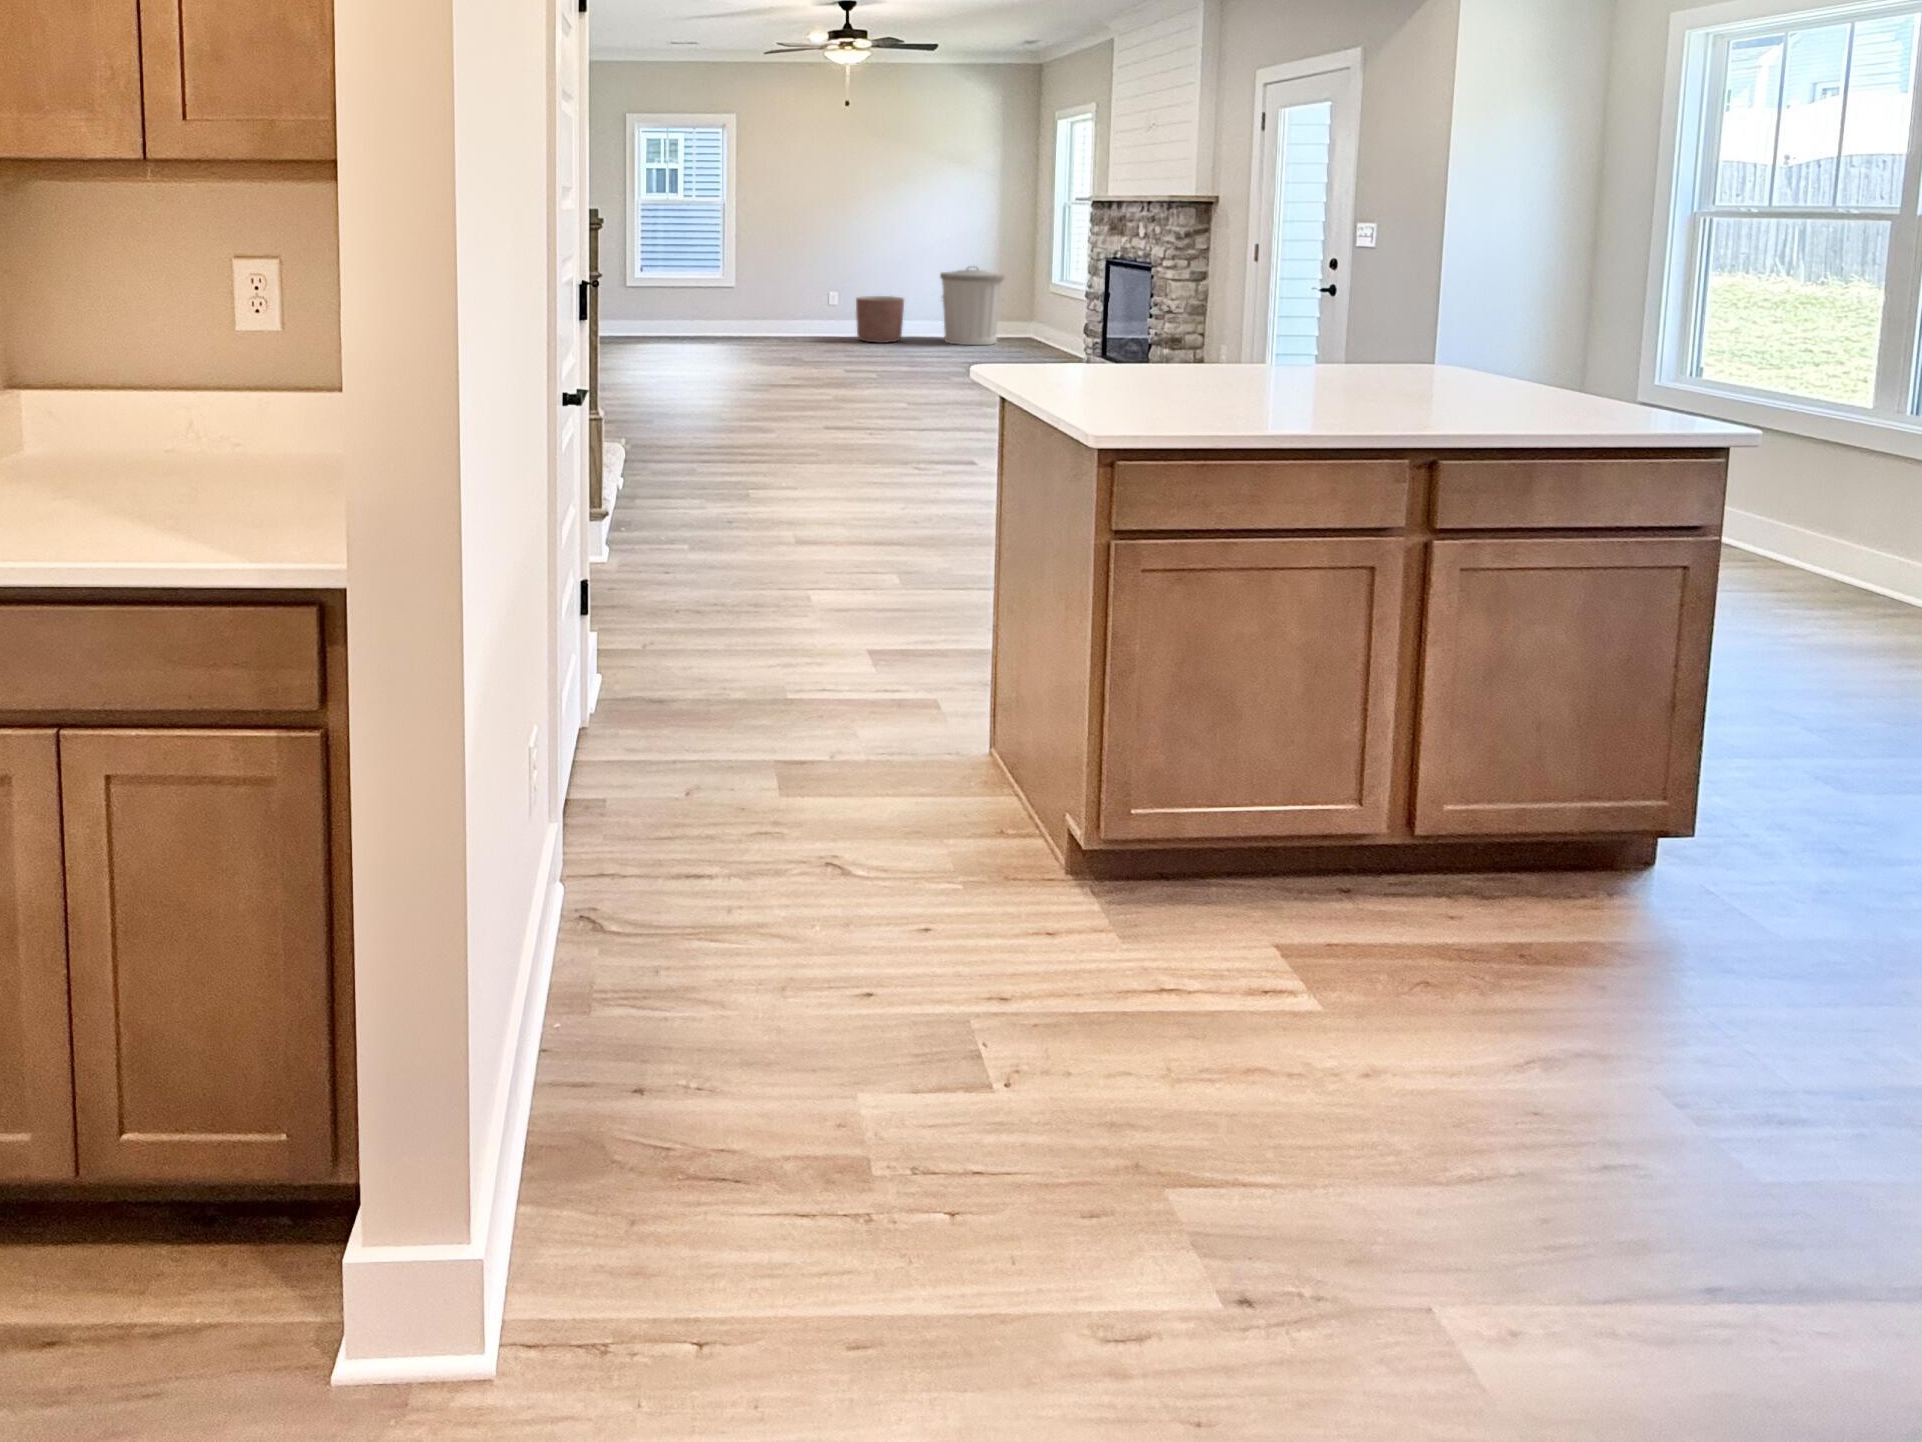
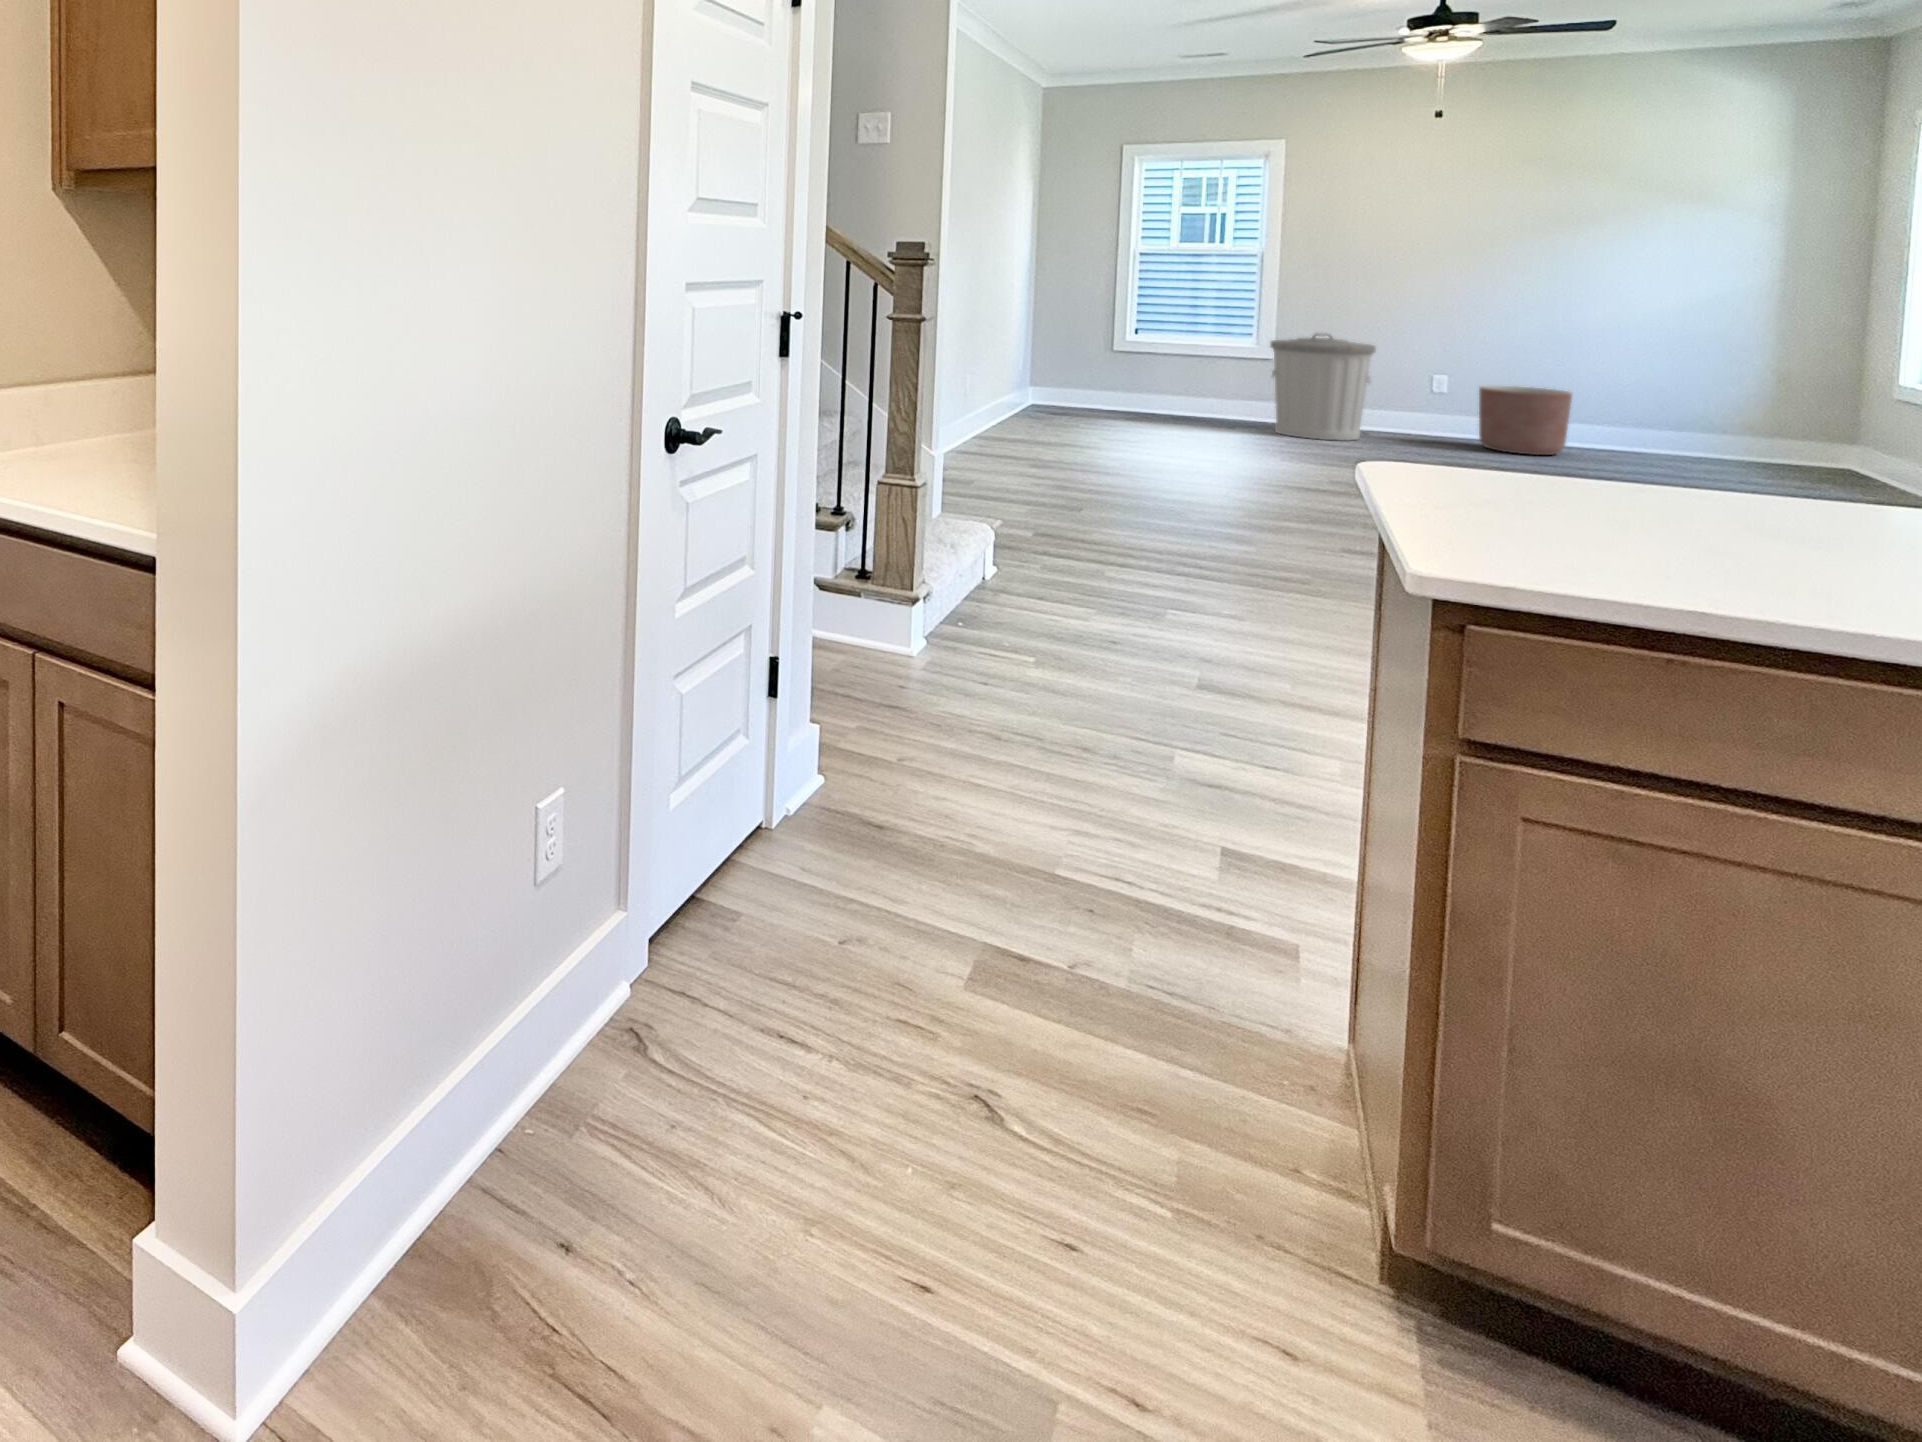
trash can: present [940,267,1005,345] -> present [1270,333,1376,441]

